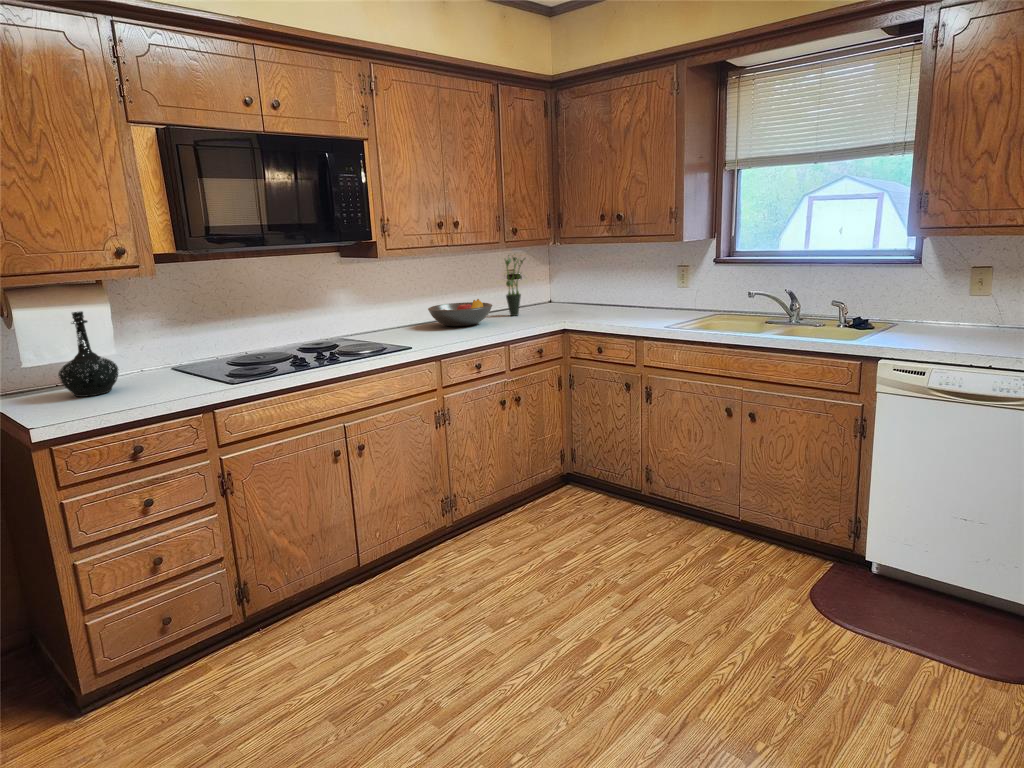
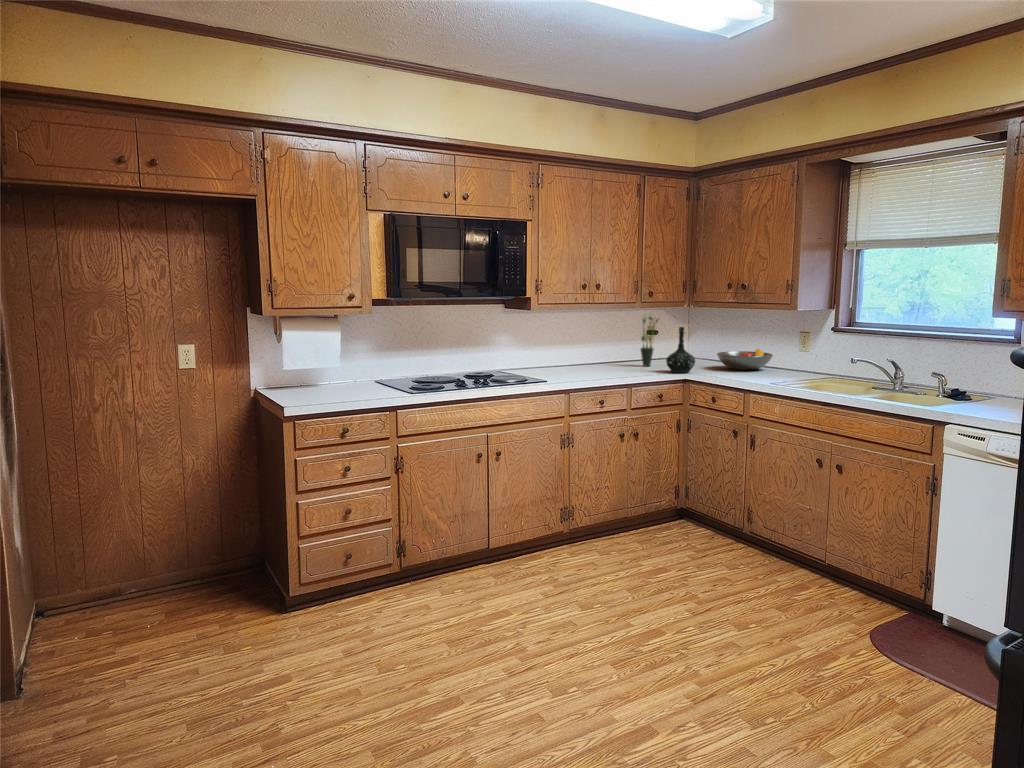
fruit bowl: present [428,299,492,326] -> present [717,349,773,370]
bottle: present [58,311,119,397] -> present [666,327,695,373]

